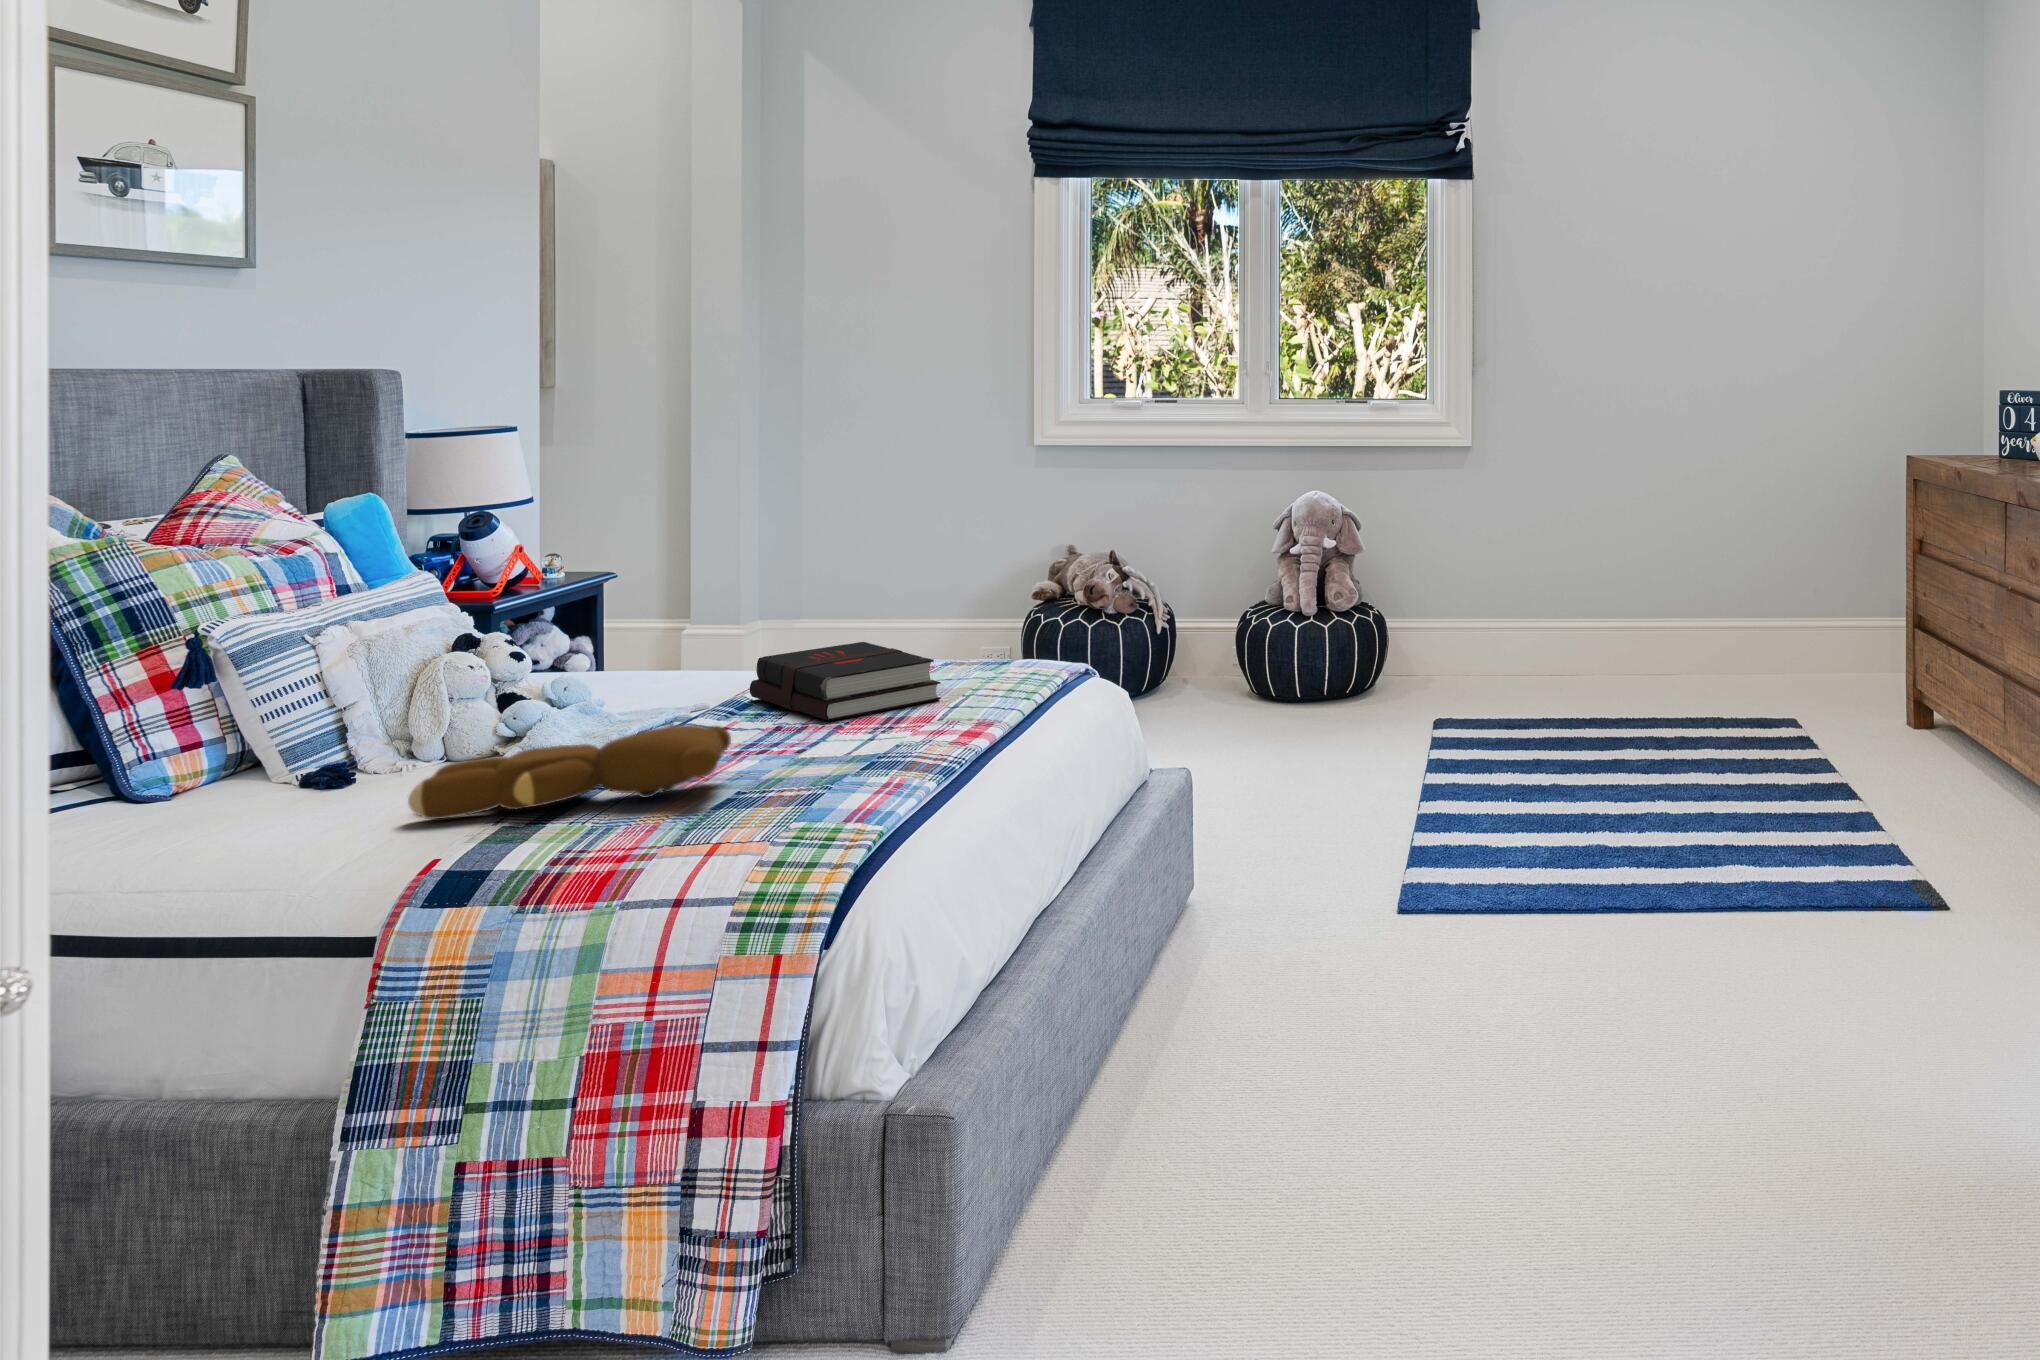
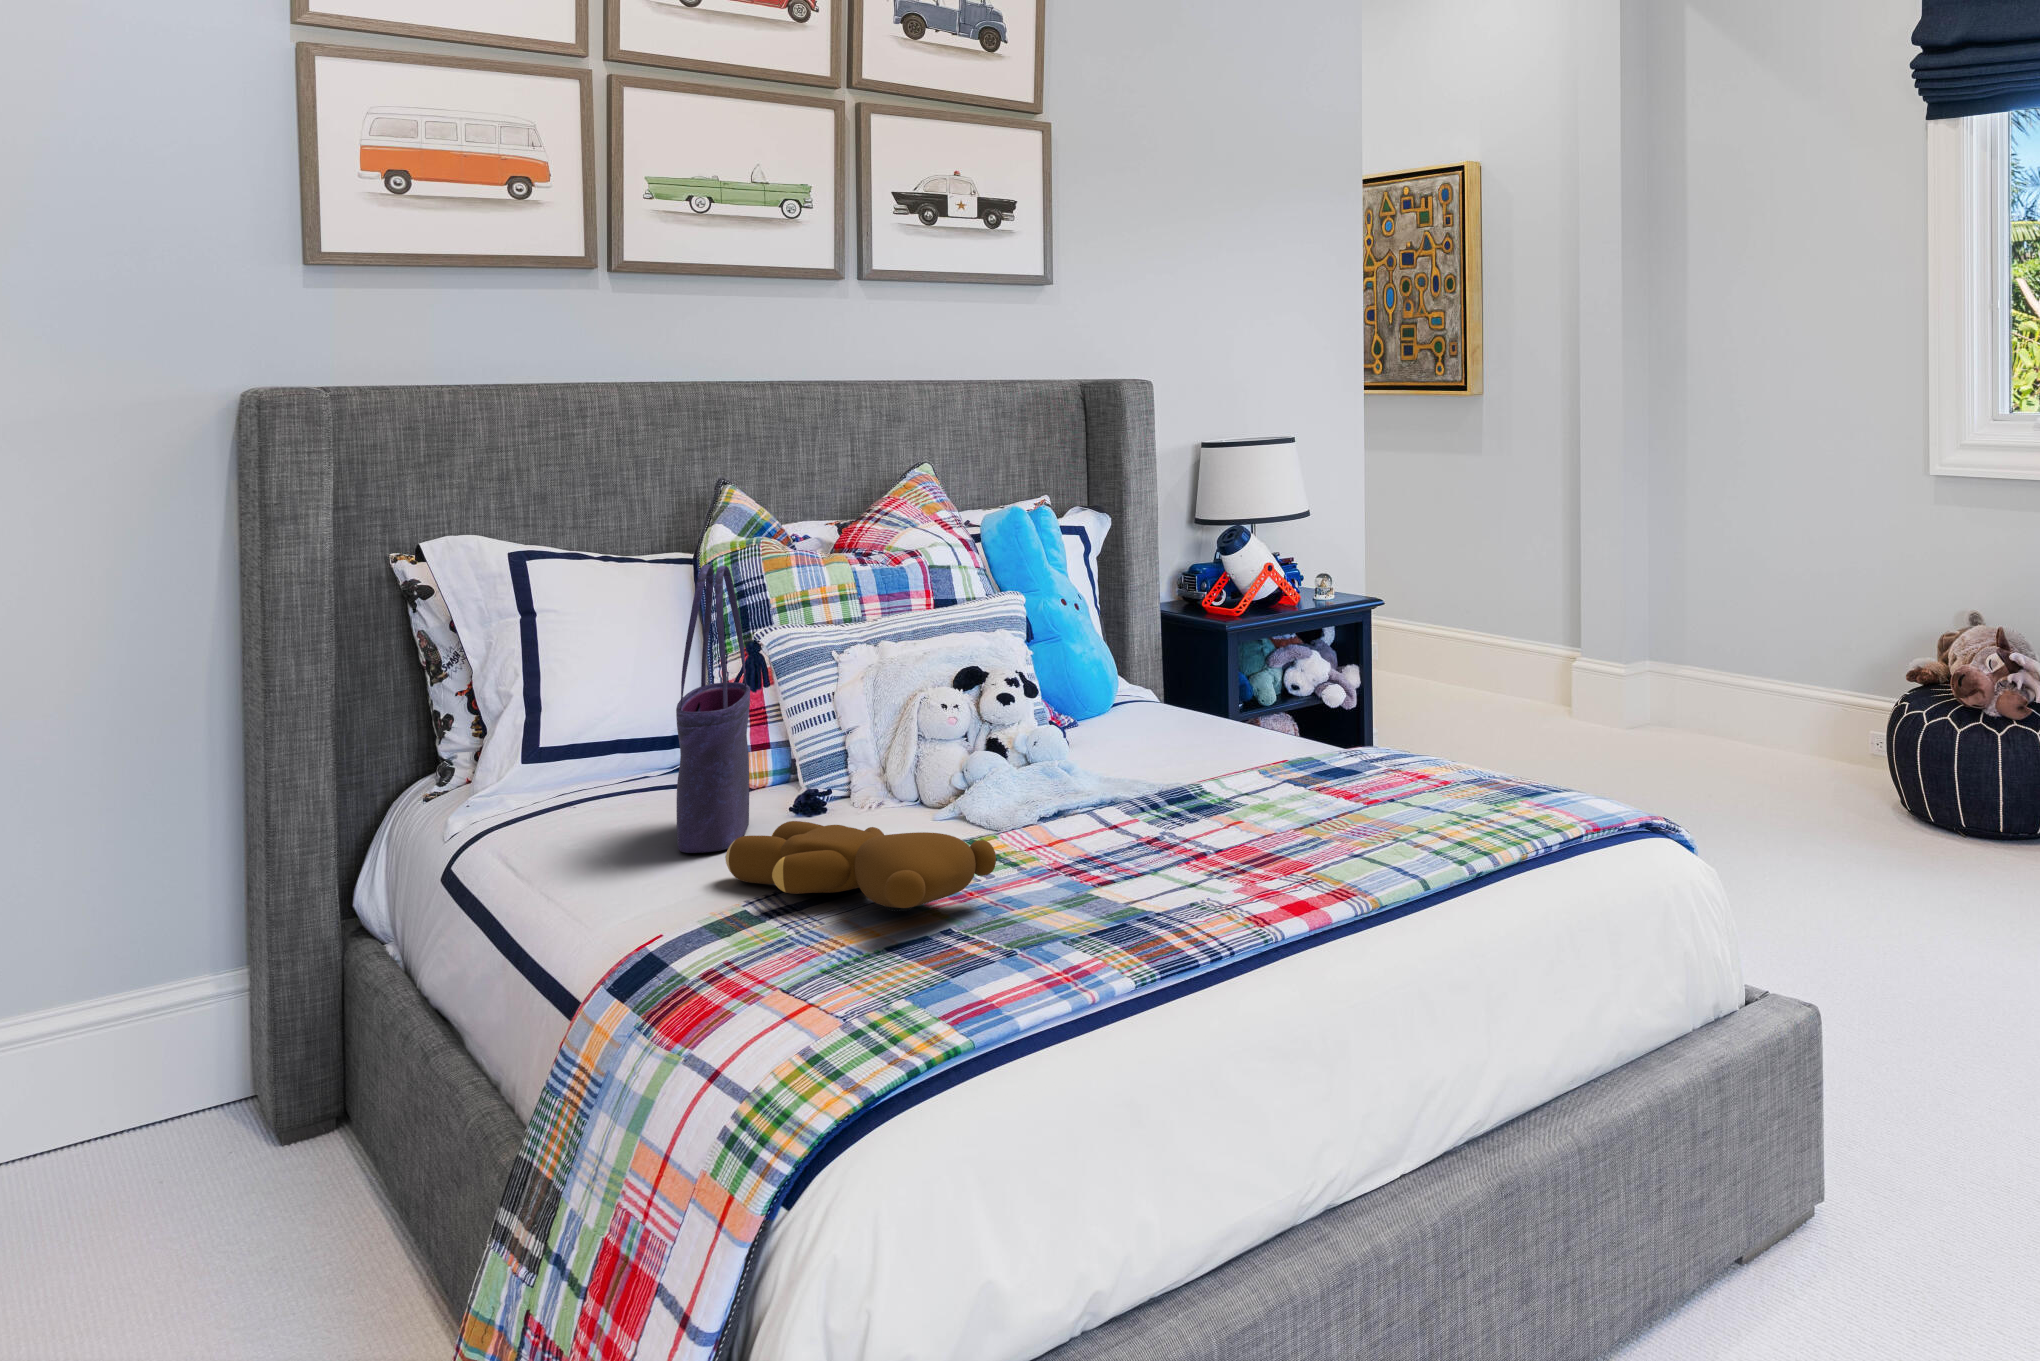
tote bag: none [246,533,349,824] -> present [676,565,750,853]
hardback book: present [750,642,941,721] -> none [1218,739,1372,843]

